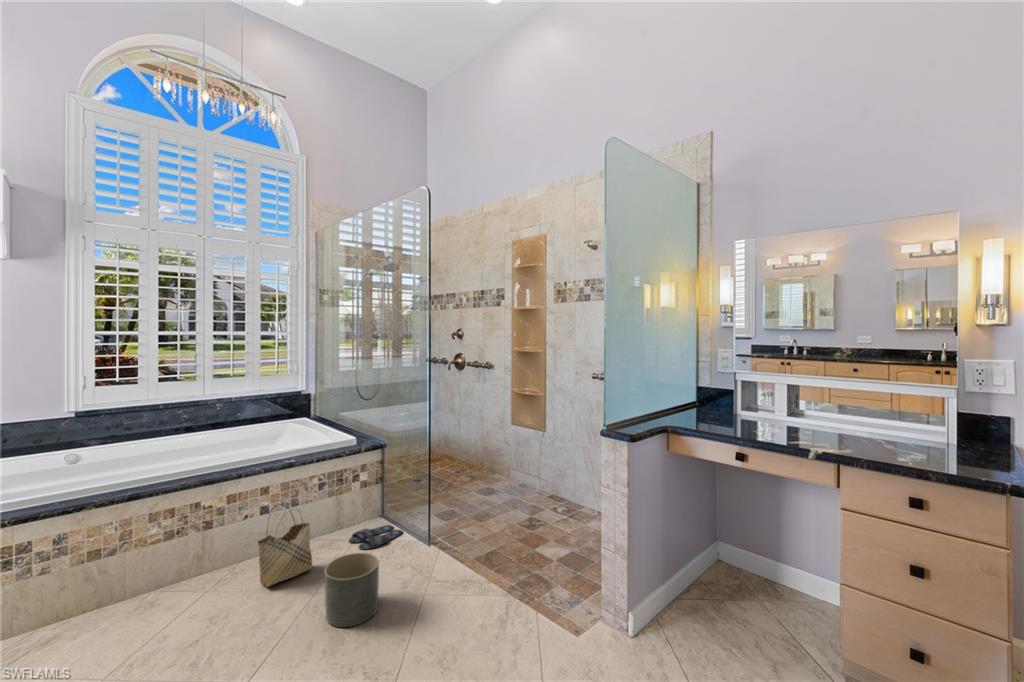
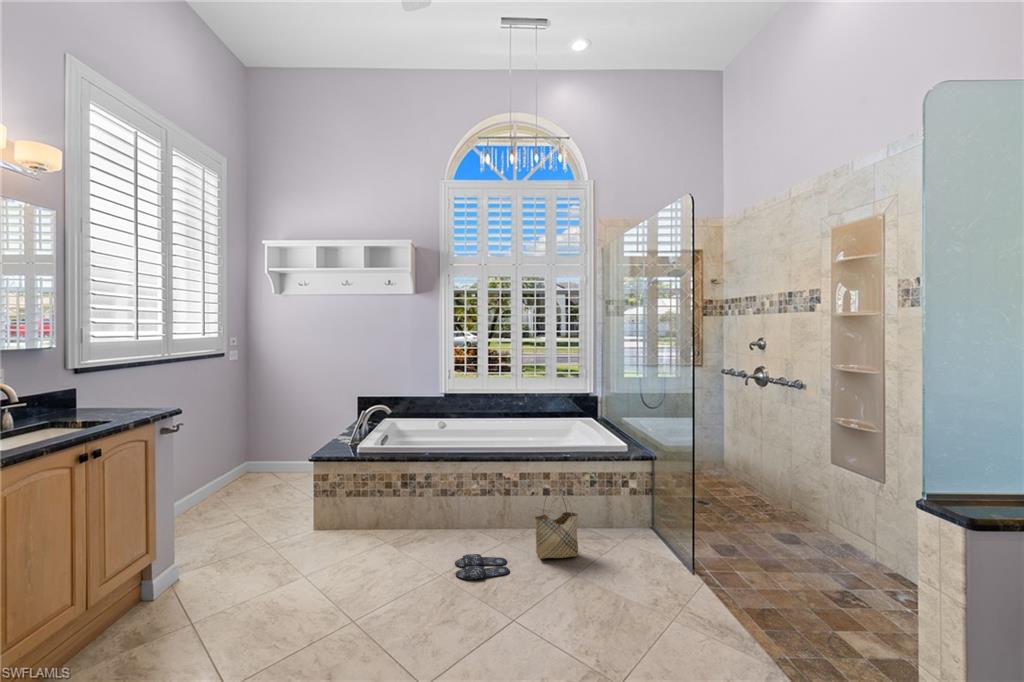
slippers: present [349,525,403,549] -> present [455,554,510,580]
planter: present [324,553,379,627] -> none [578,553,628,623]

